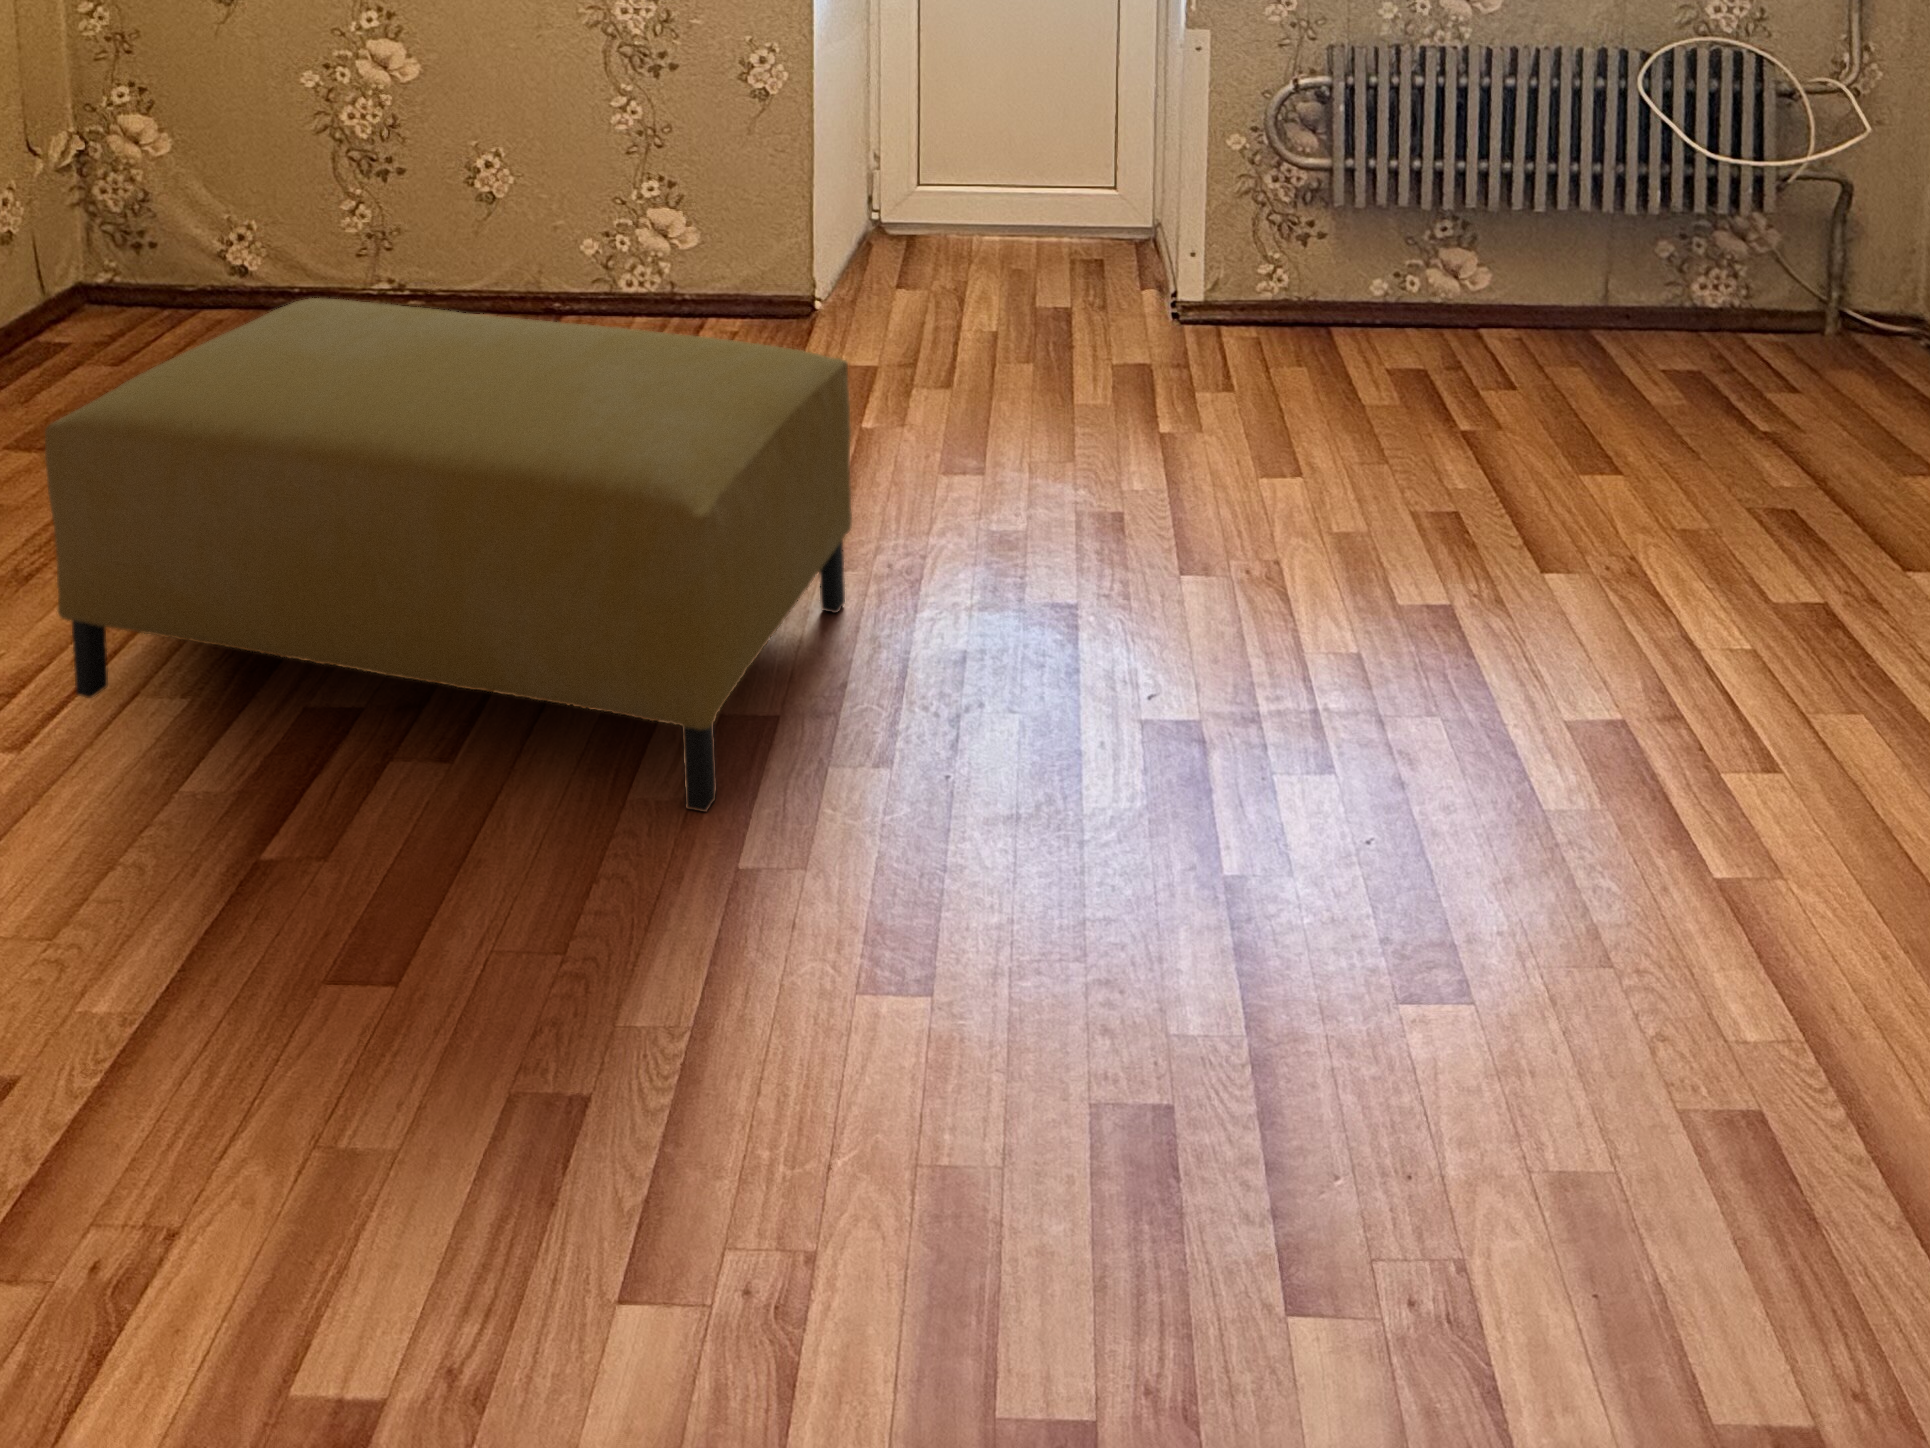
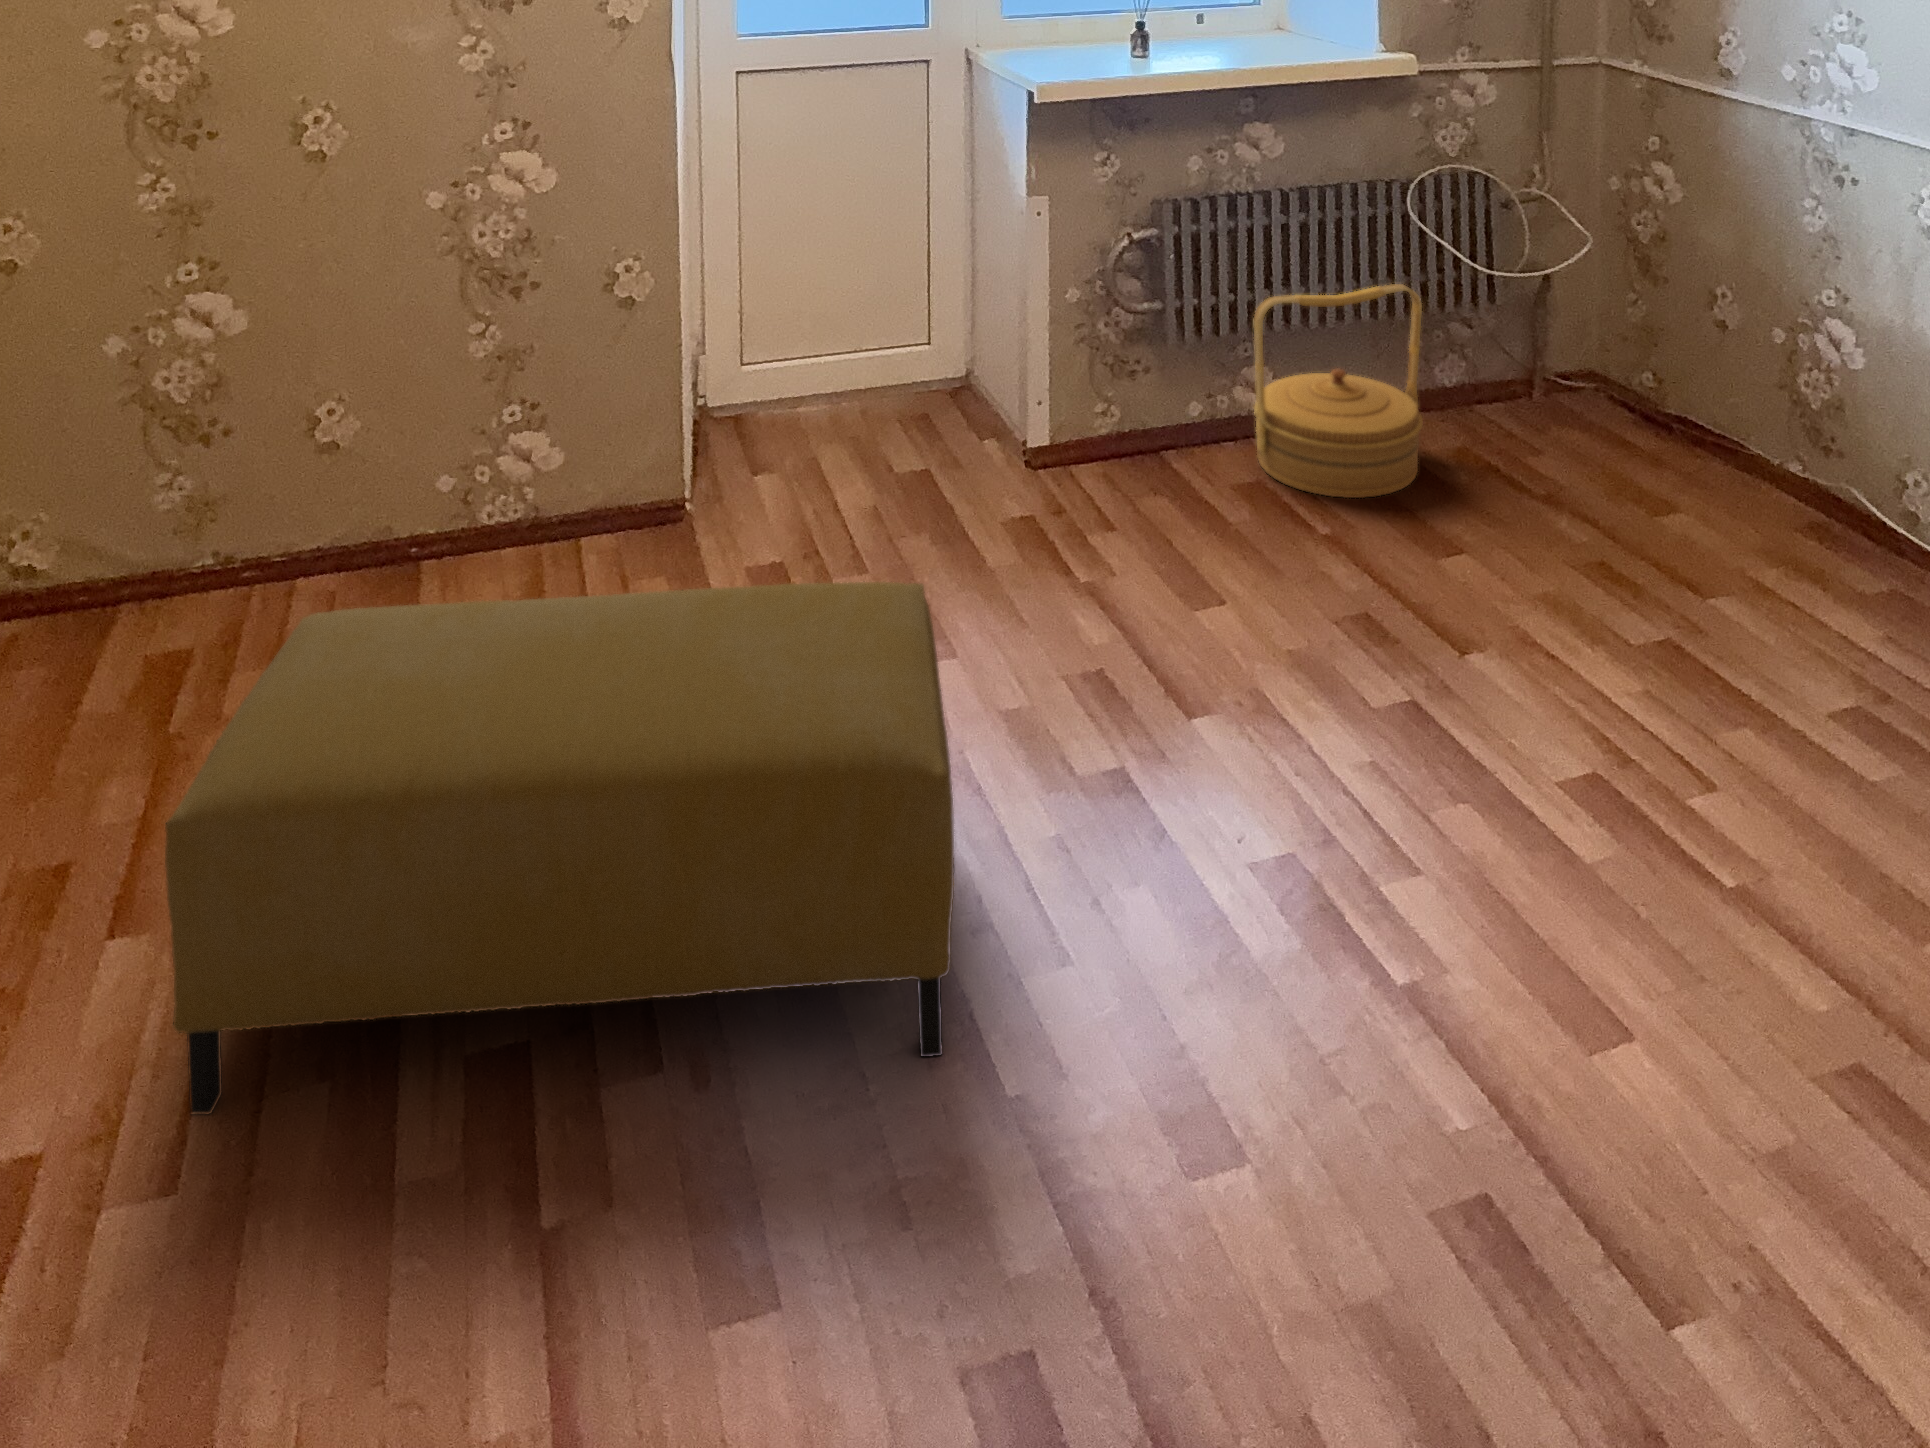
woven basket: none [1430,165,1648,404] -> present [1254,284,1423,498]

